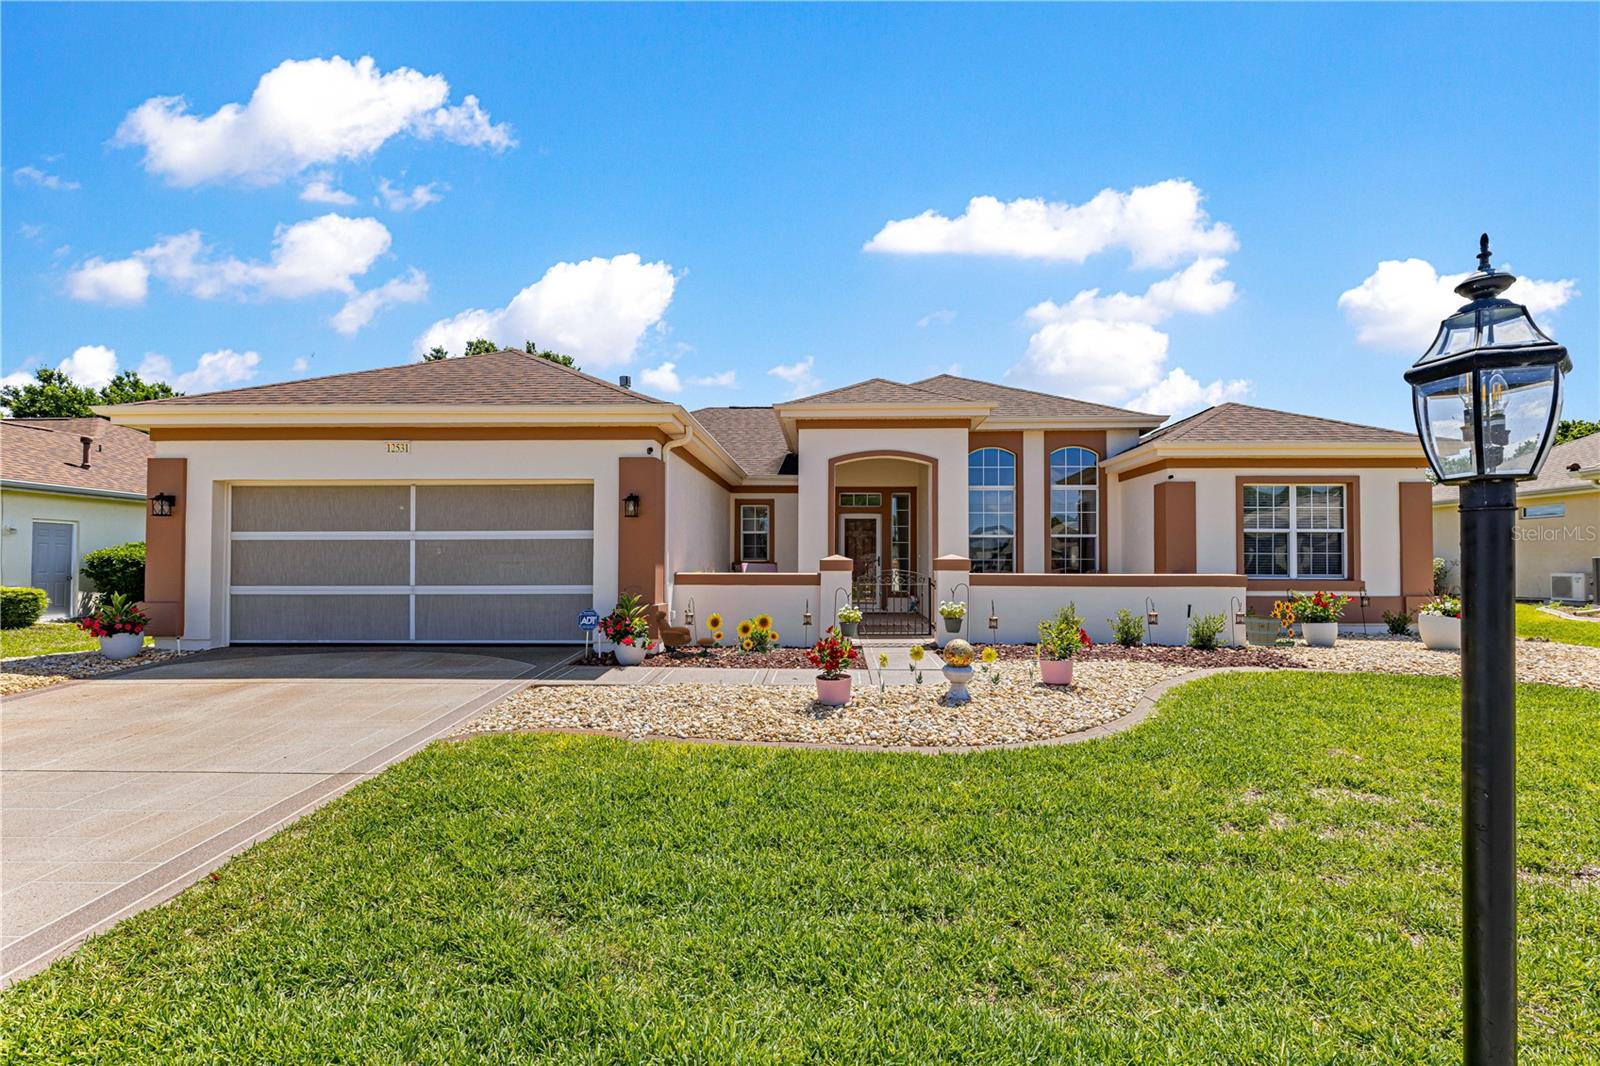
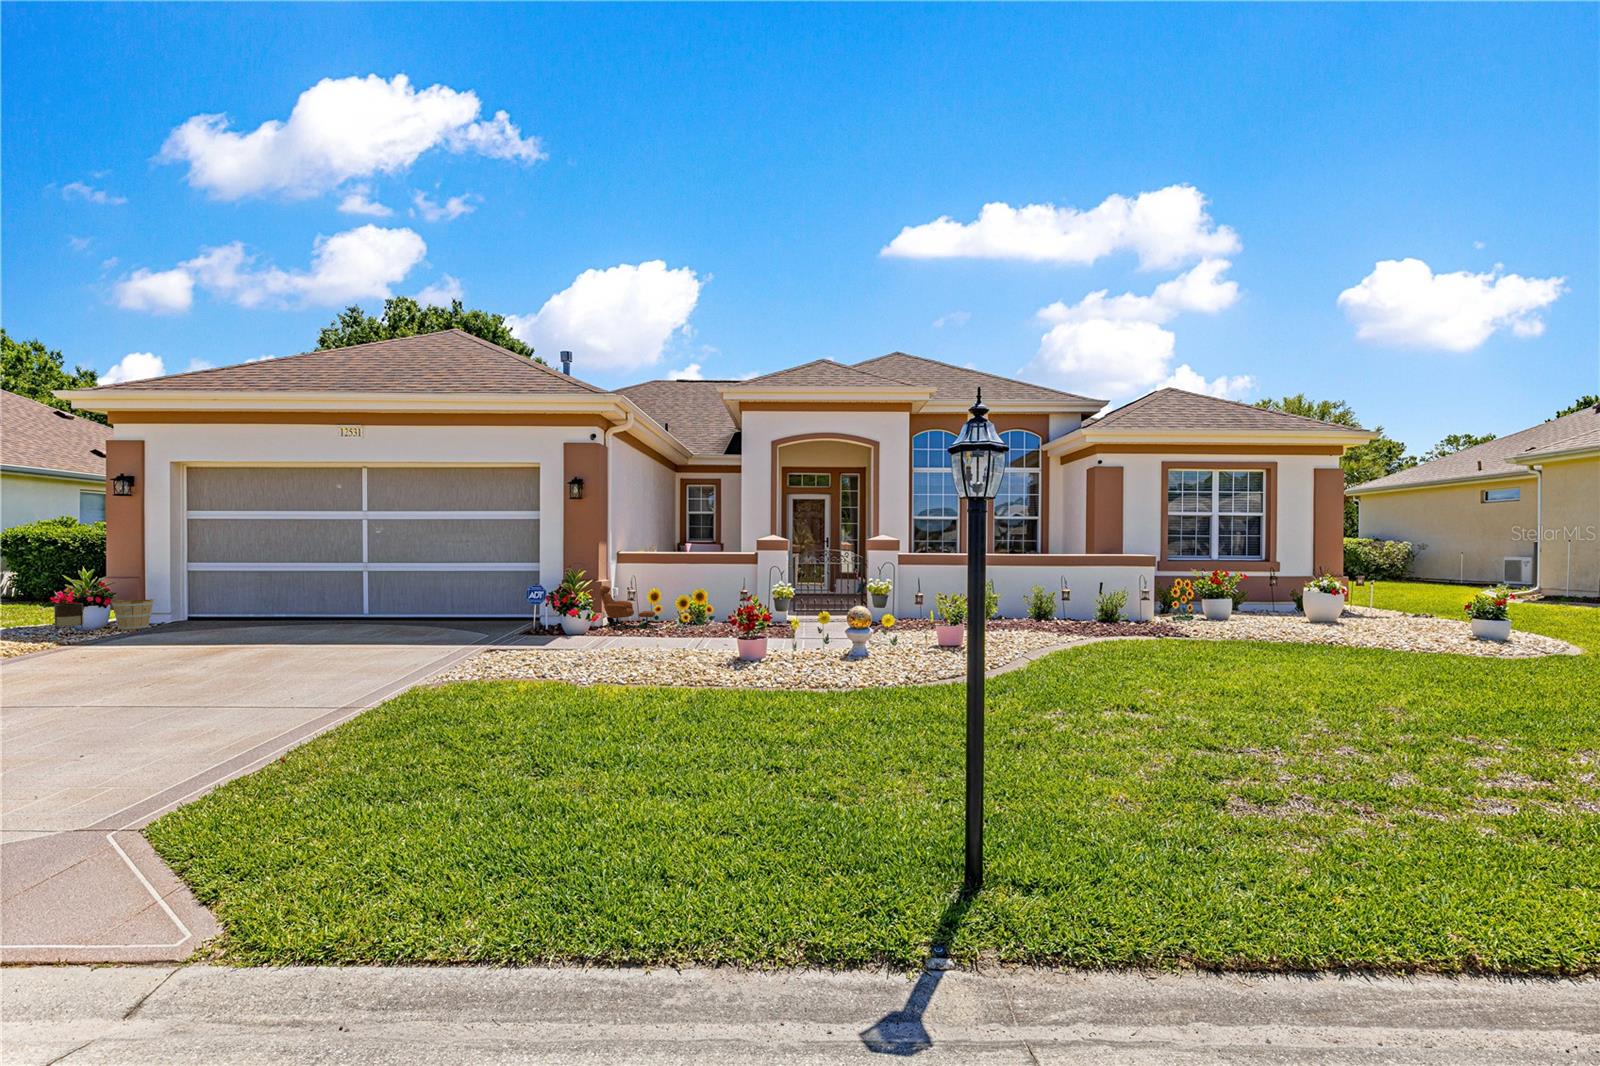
wooden bucket: present [1243,615,1281,646] -> present [112,599,154,630]
planter: none [81,630,112,665] -> present [54,603,84,635]

